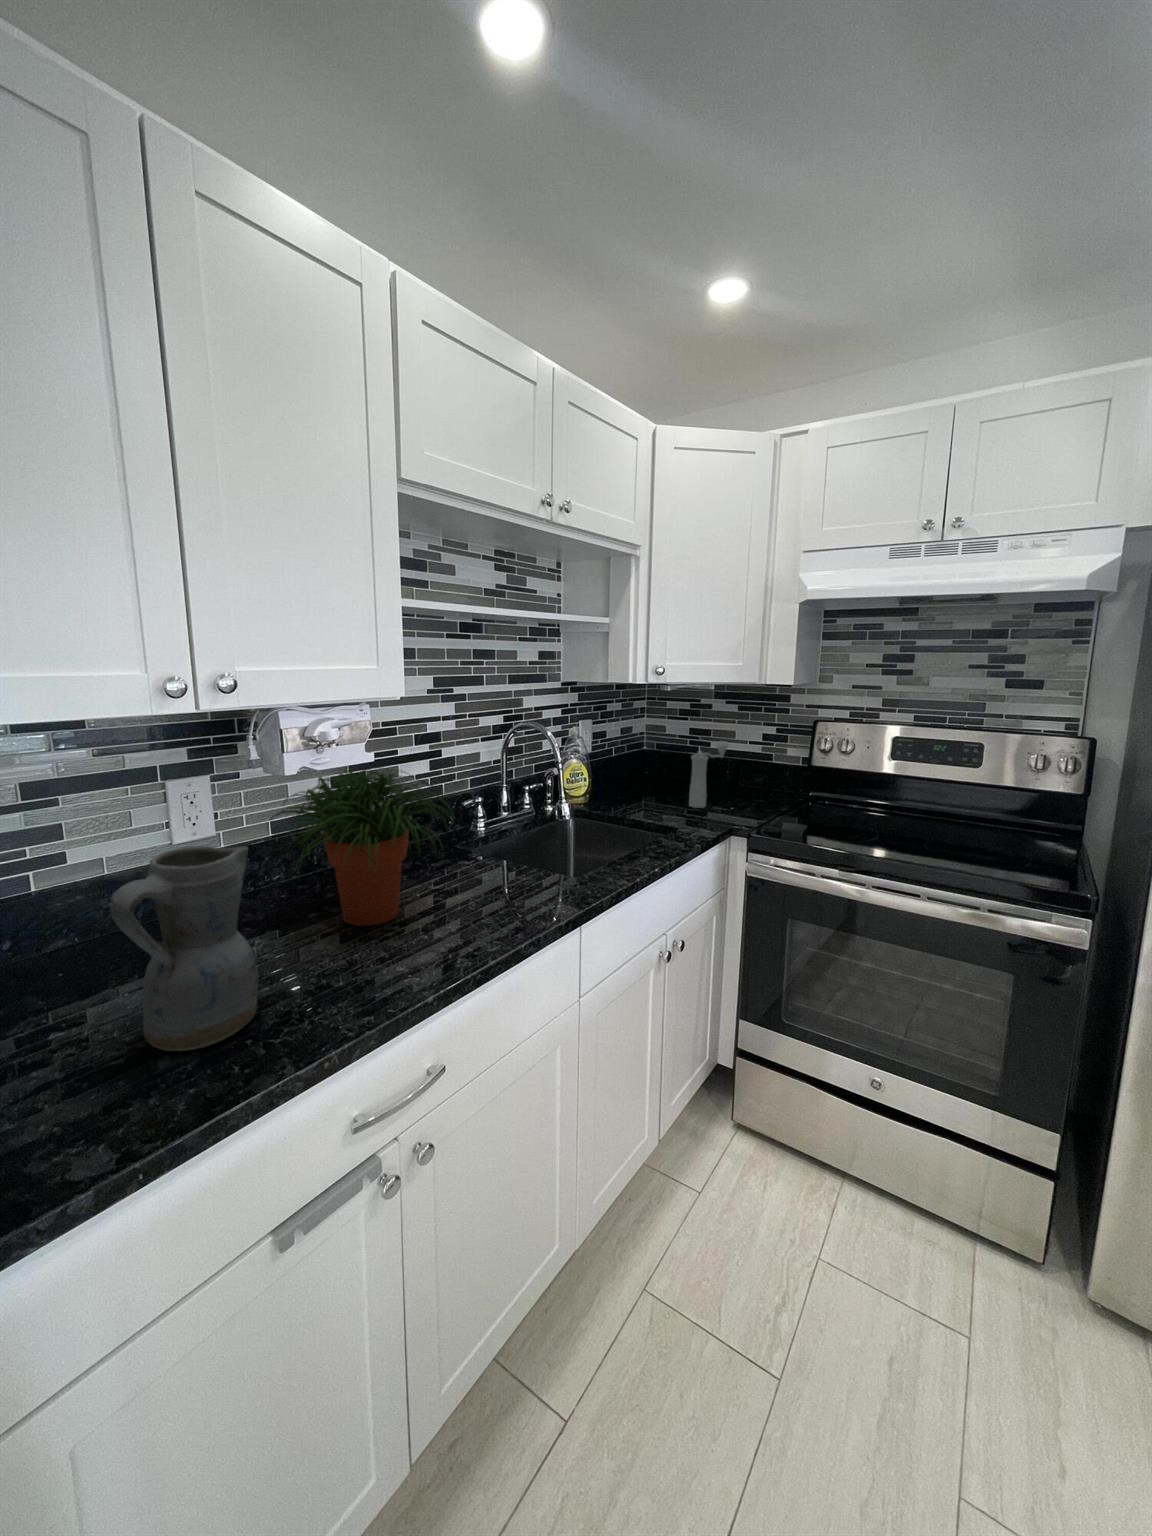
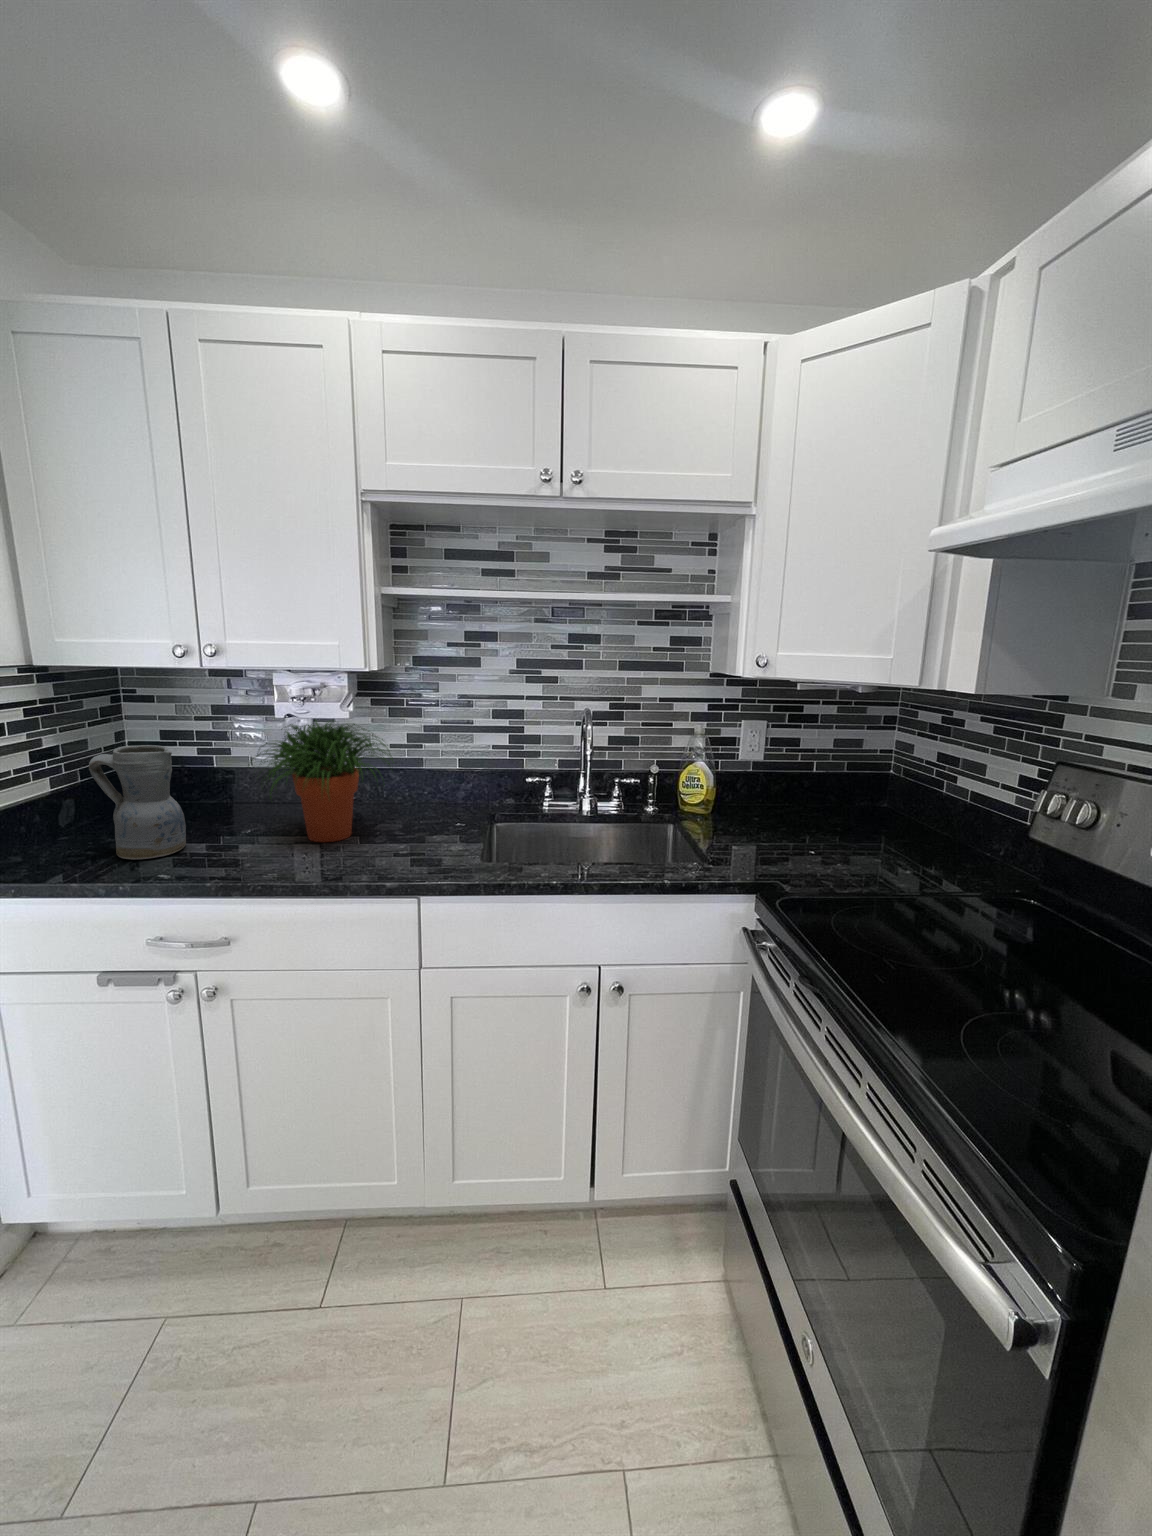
pepper mill: present [689,741,728,808] -> none [813,771,899,860]

